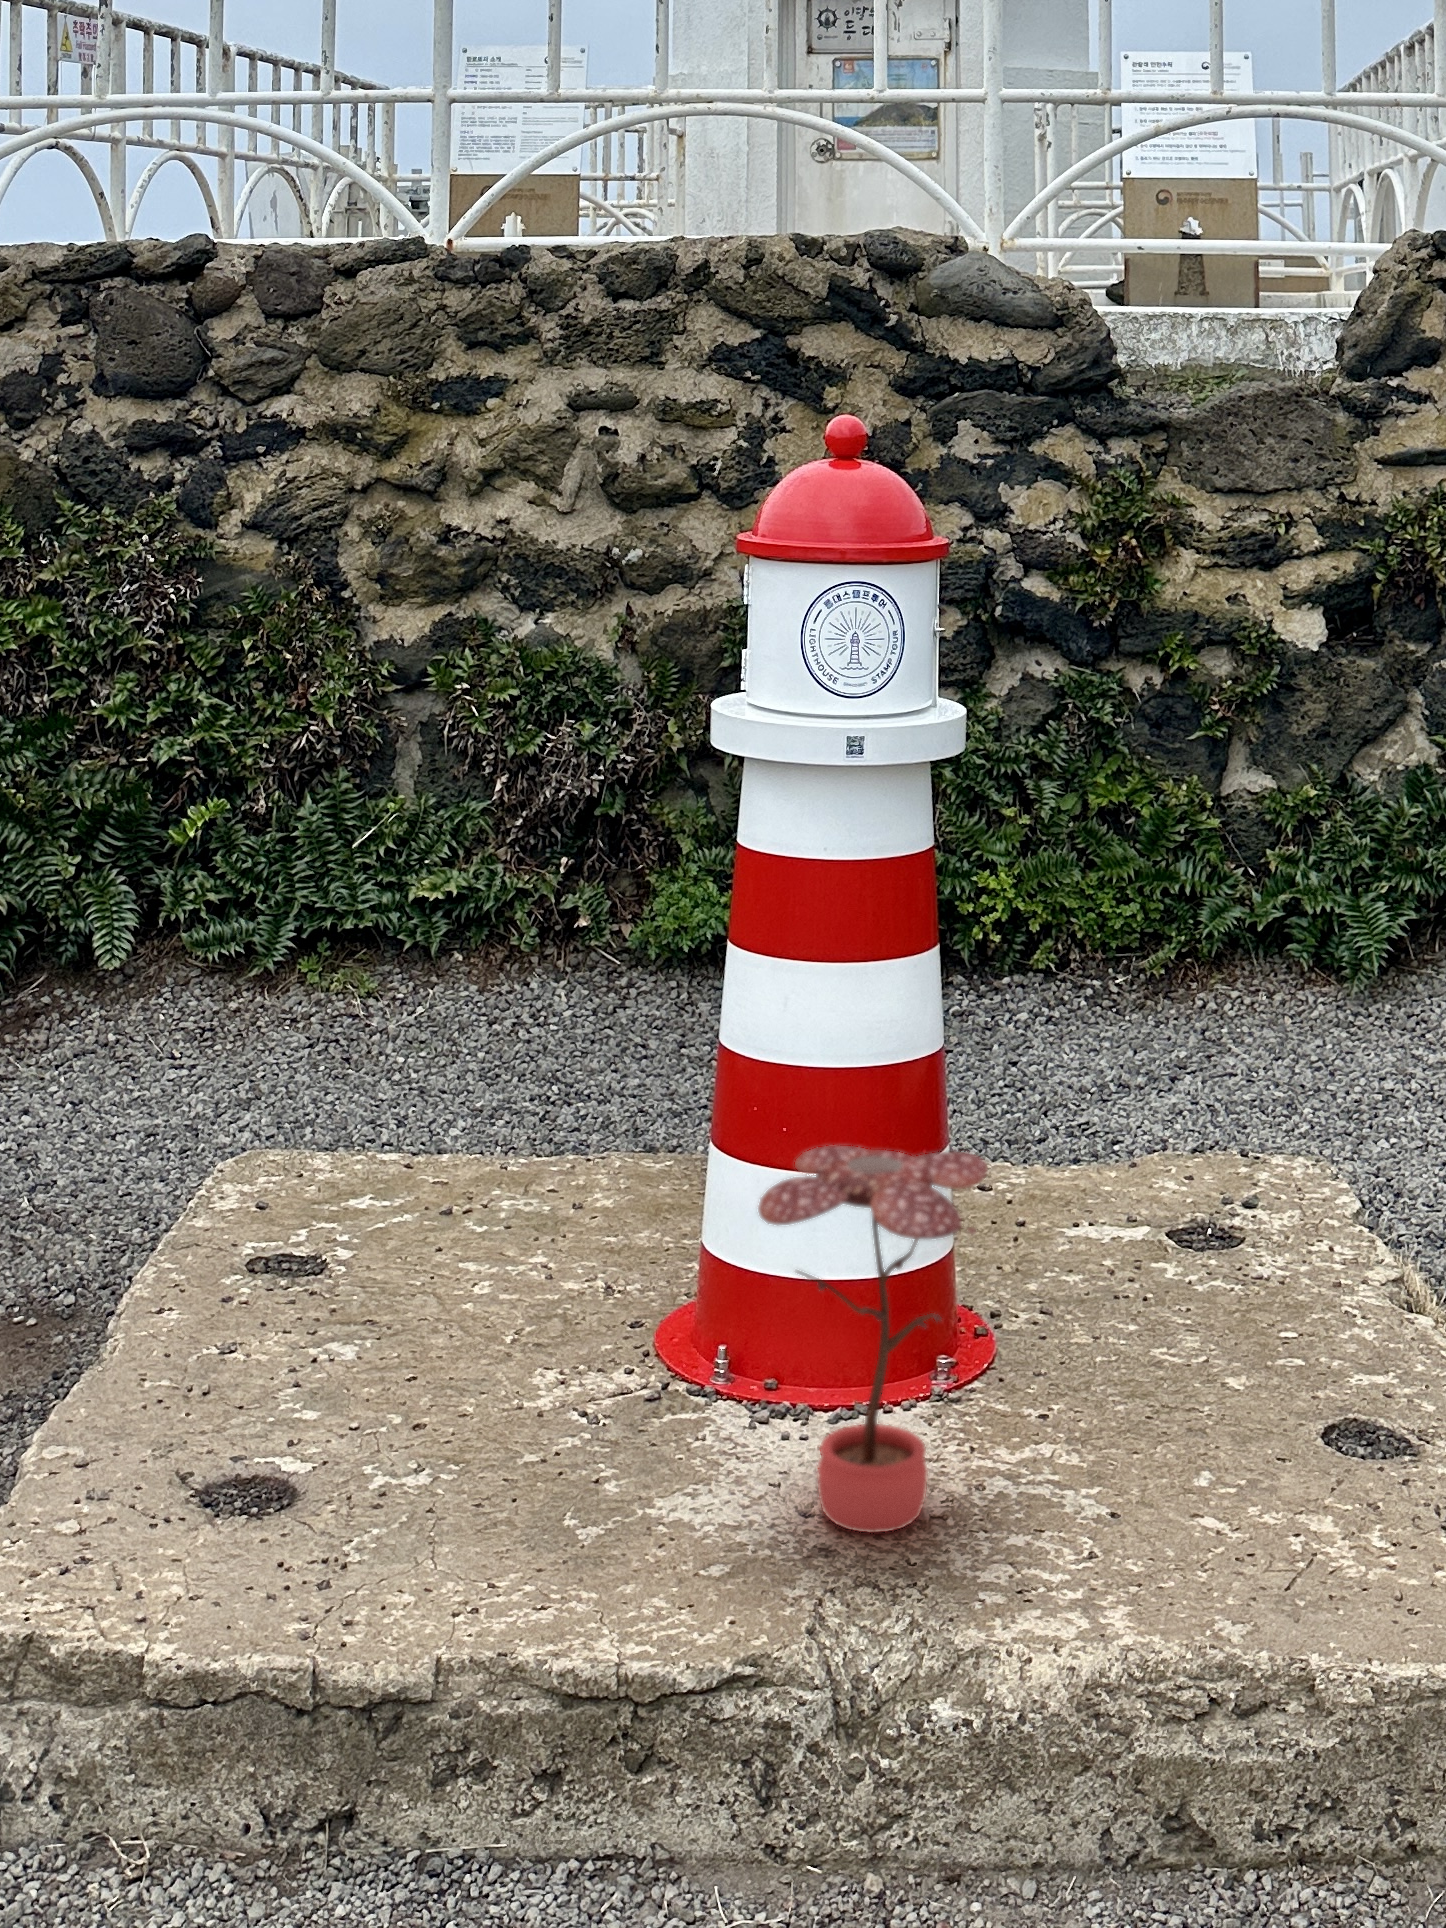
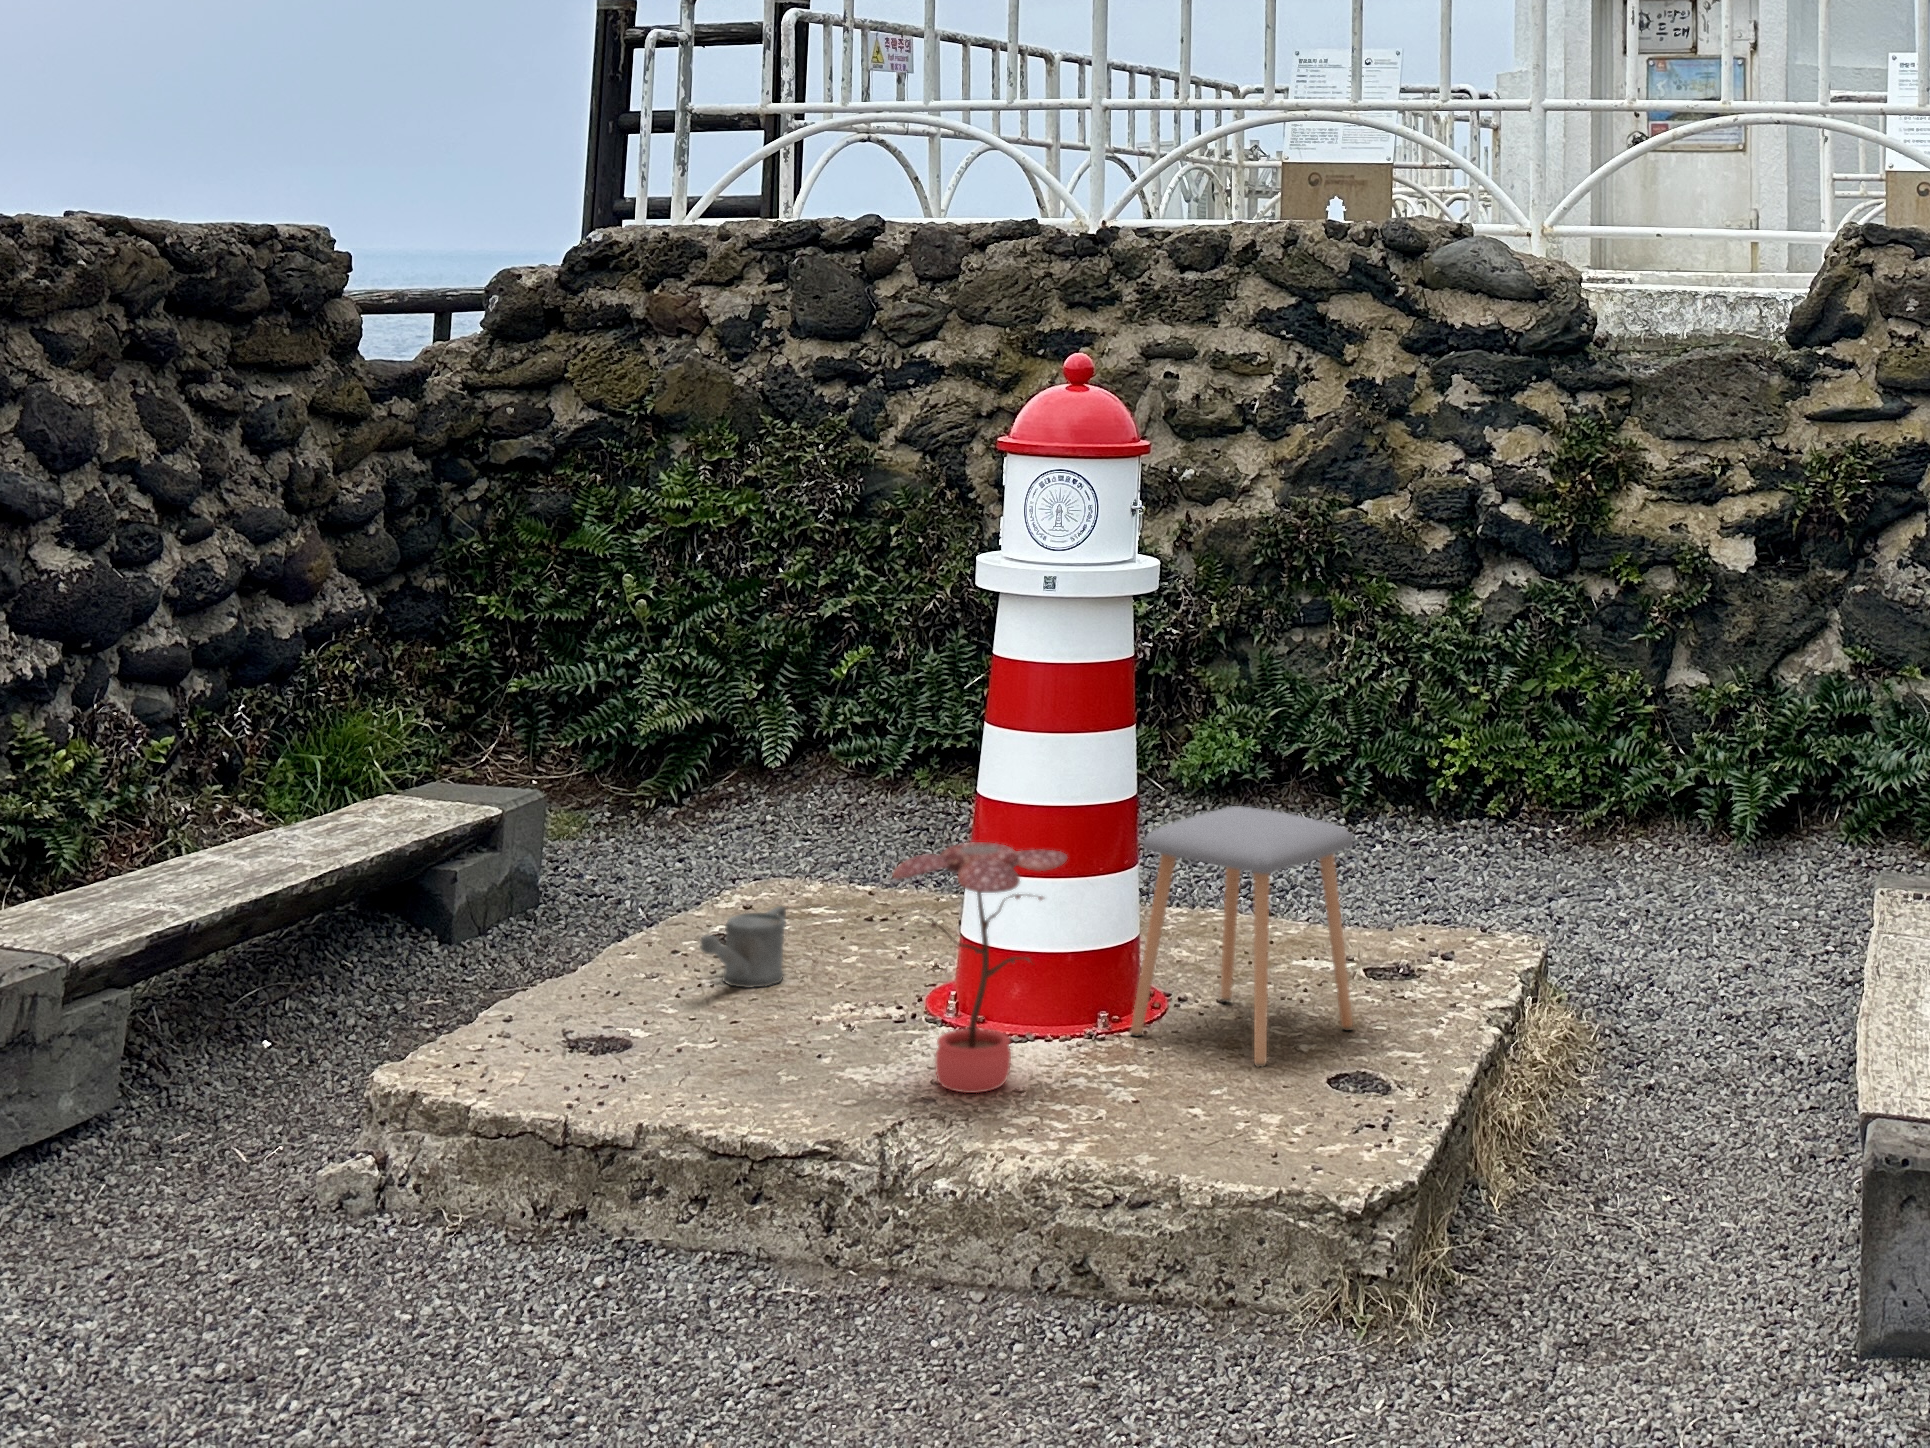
stool: none [1002,1044,1276,1429] -> present [1131,806,1353,1067]
watering can: none [361,1230,451,1363] -> present [700,906,786,988]

